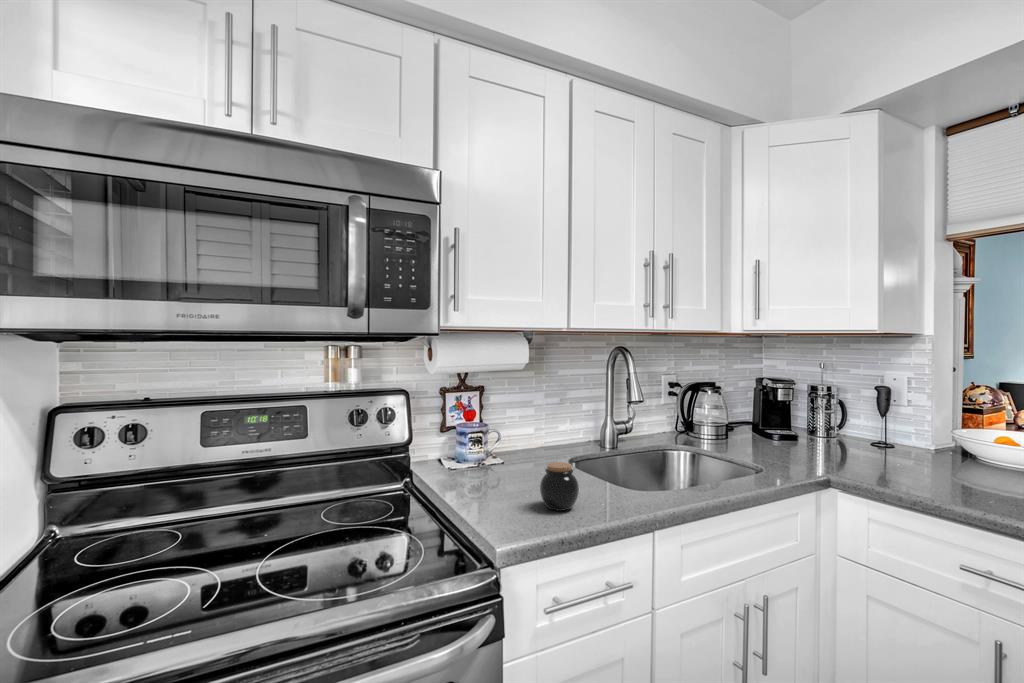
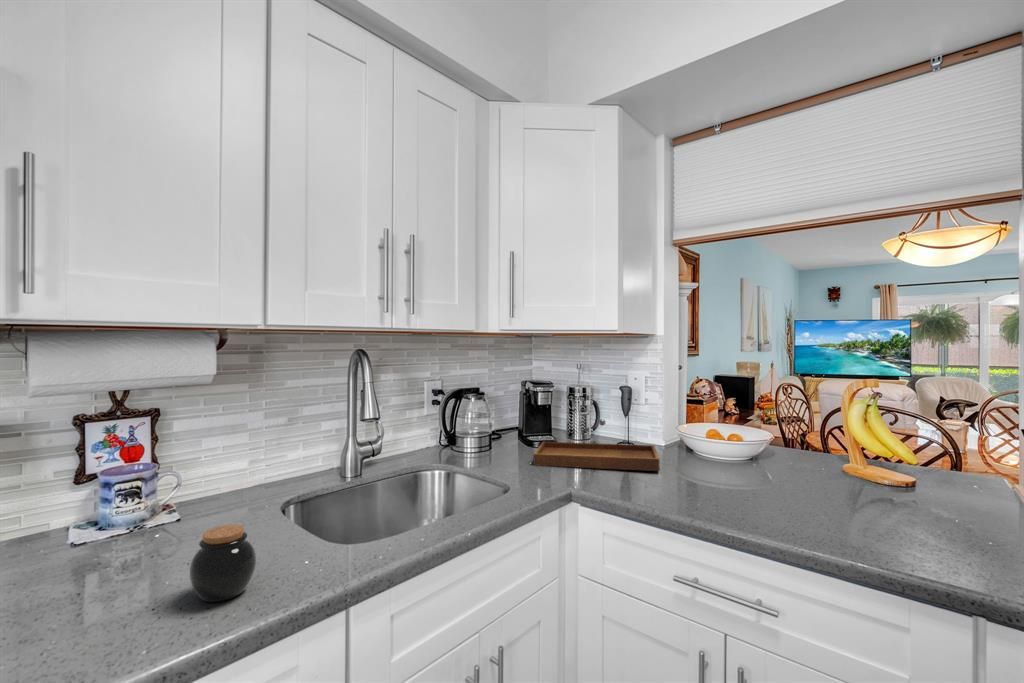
tray: none [777,416,926,471] -> present [533,419,660,471]

